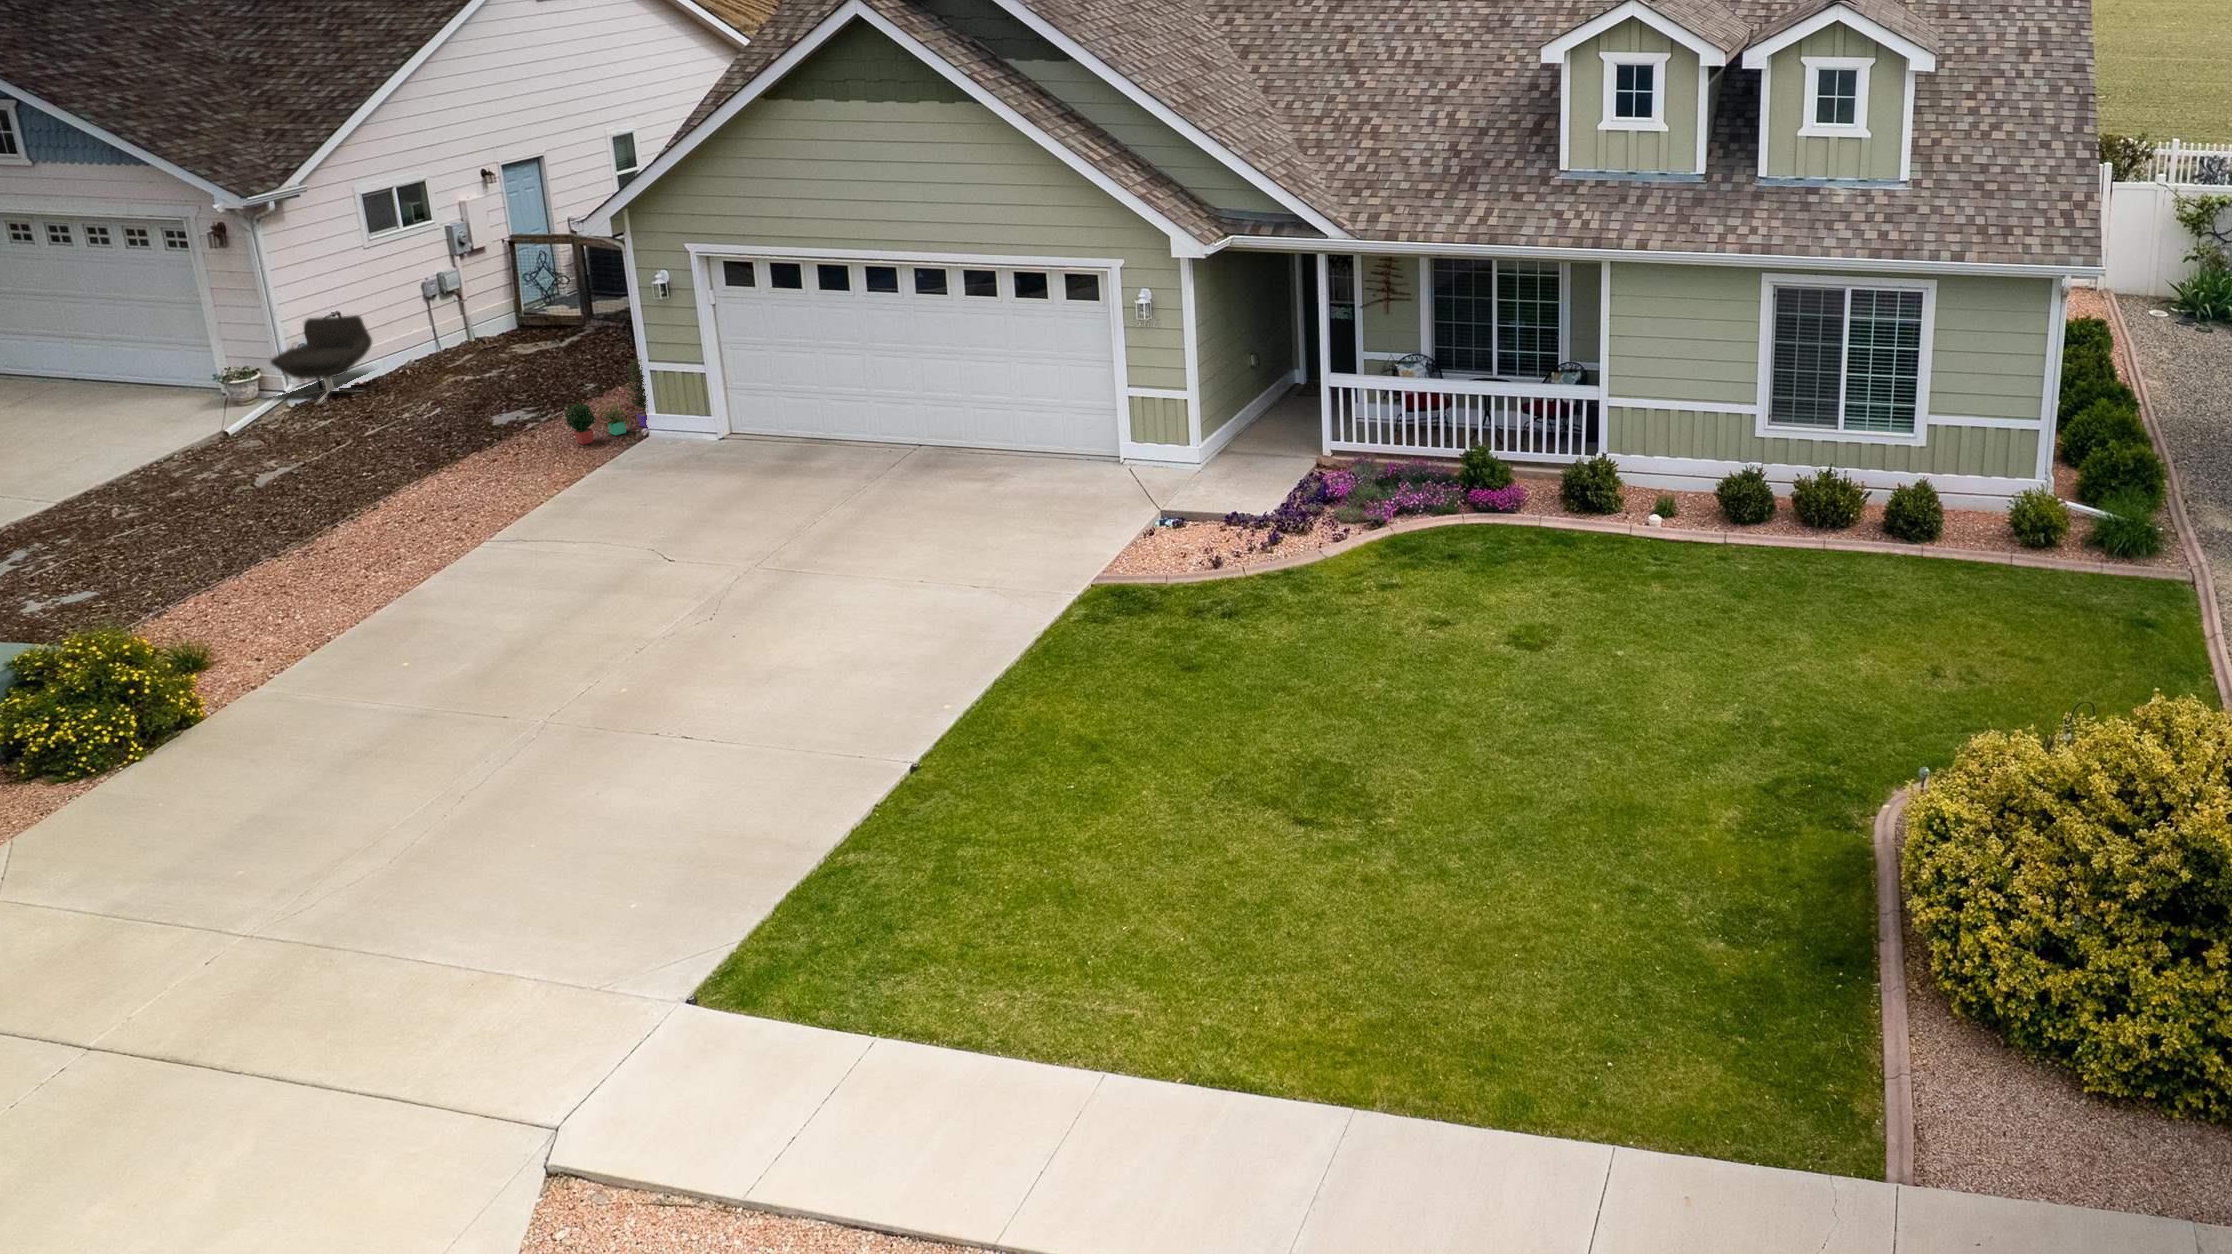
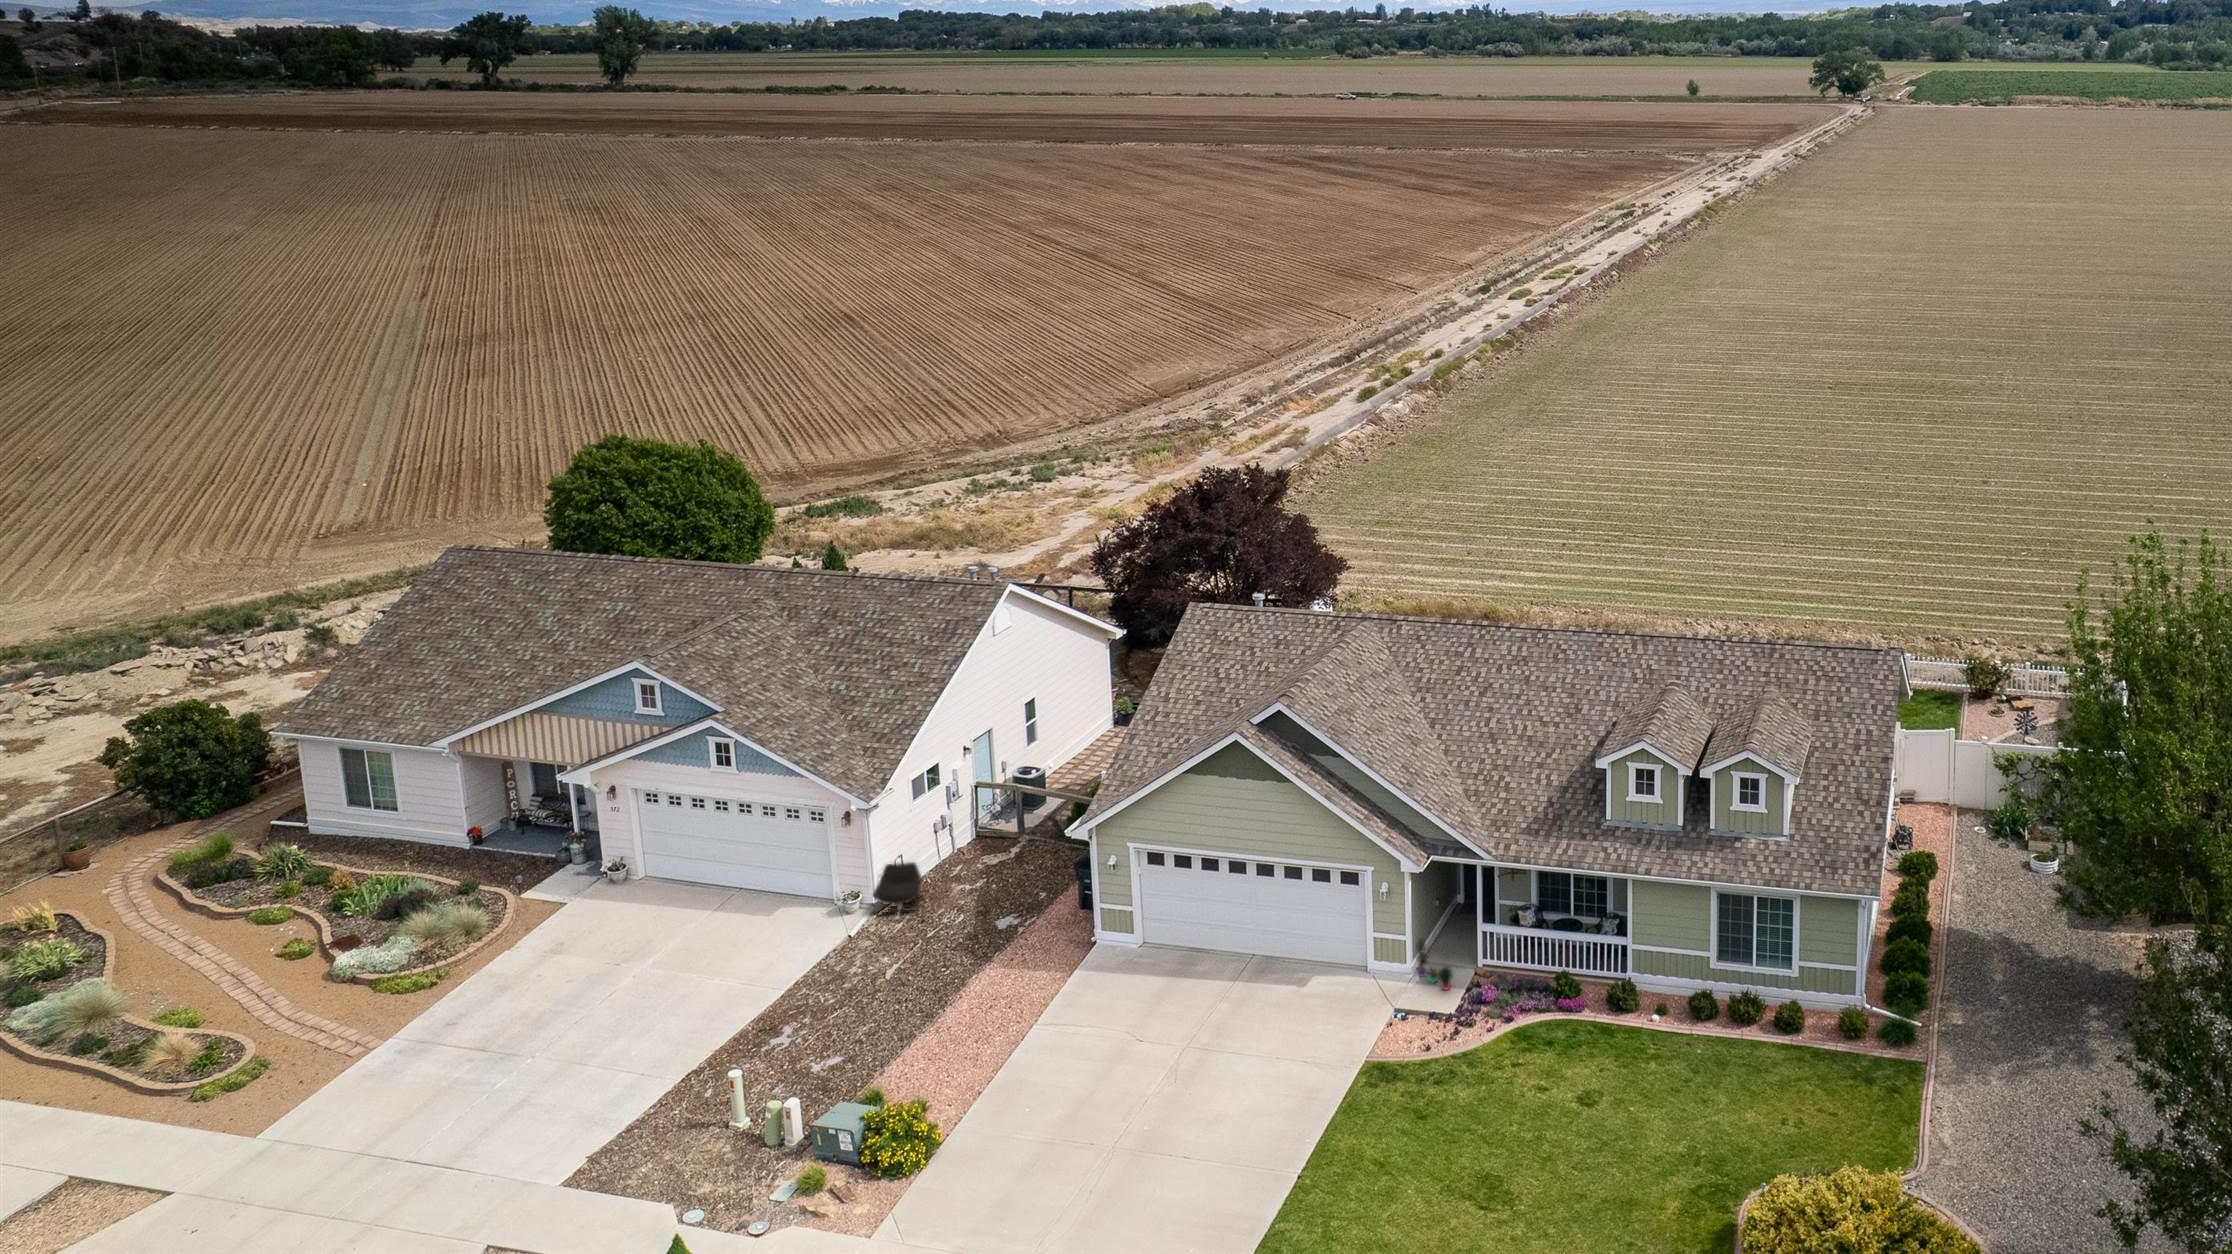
potted plant: present [565,356,648,445] -> present [1415,938,1453,990]

